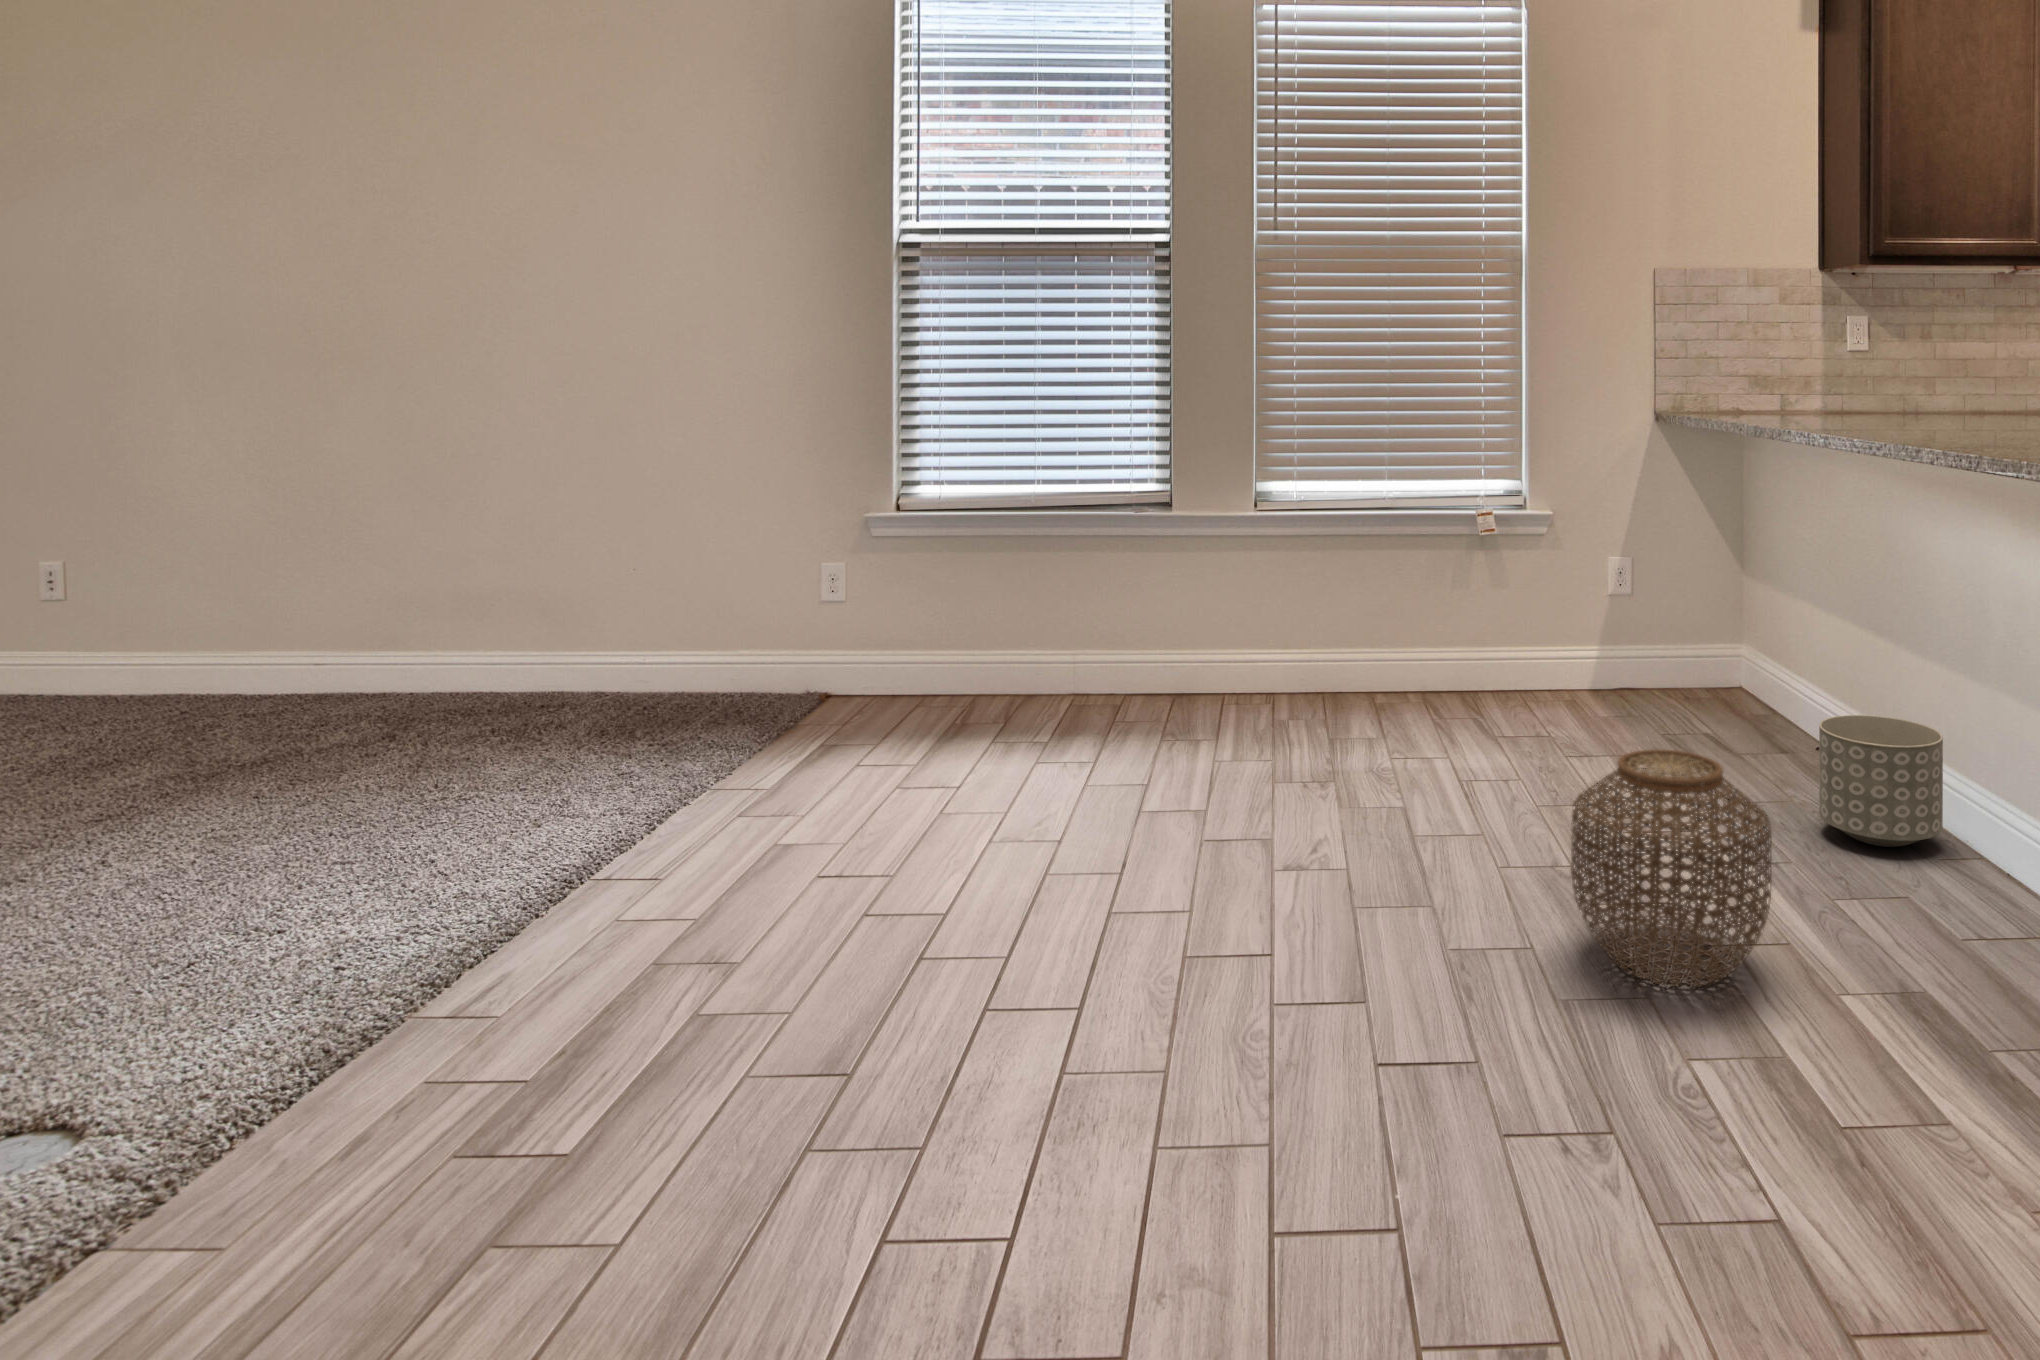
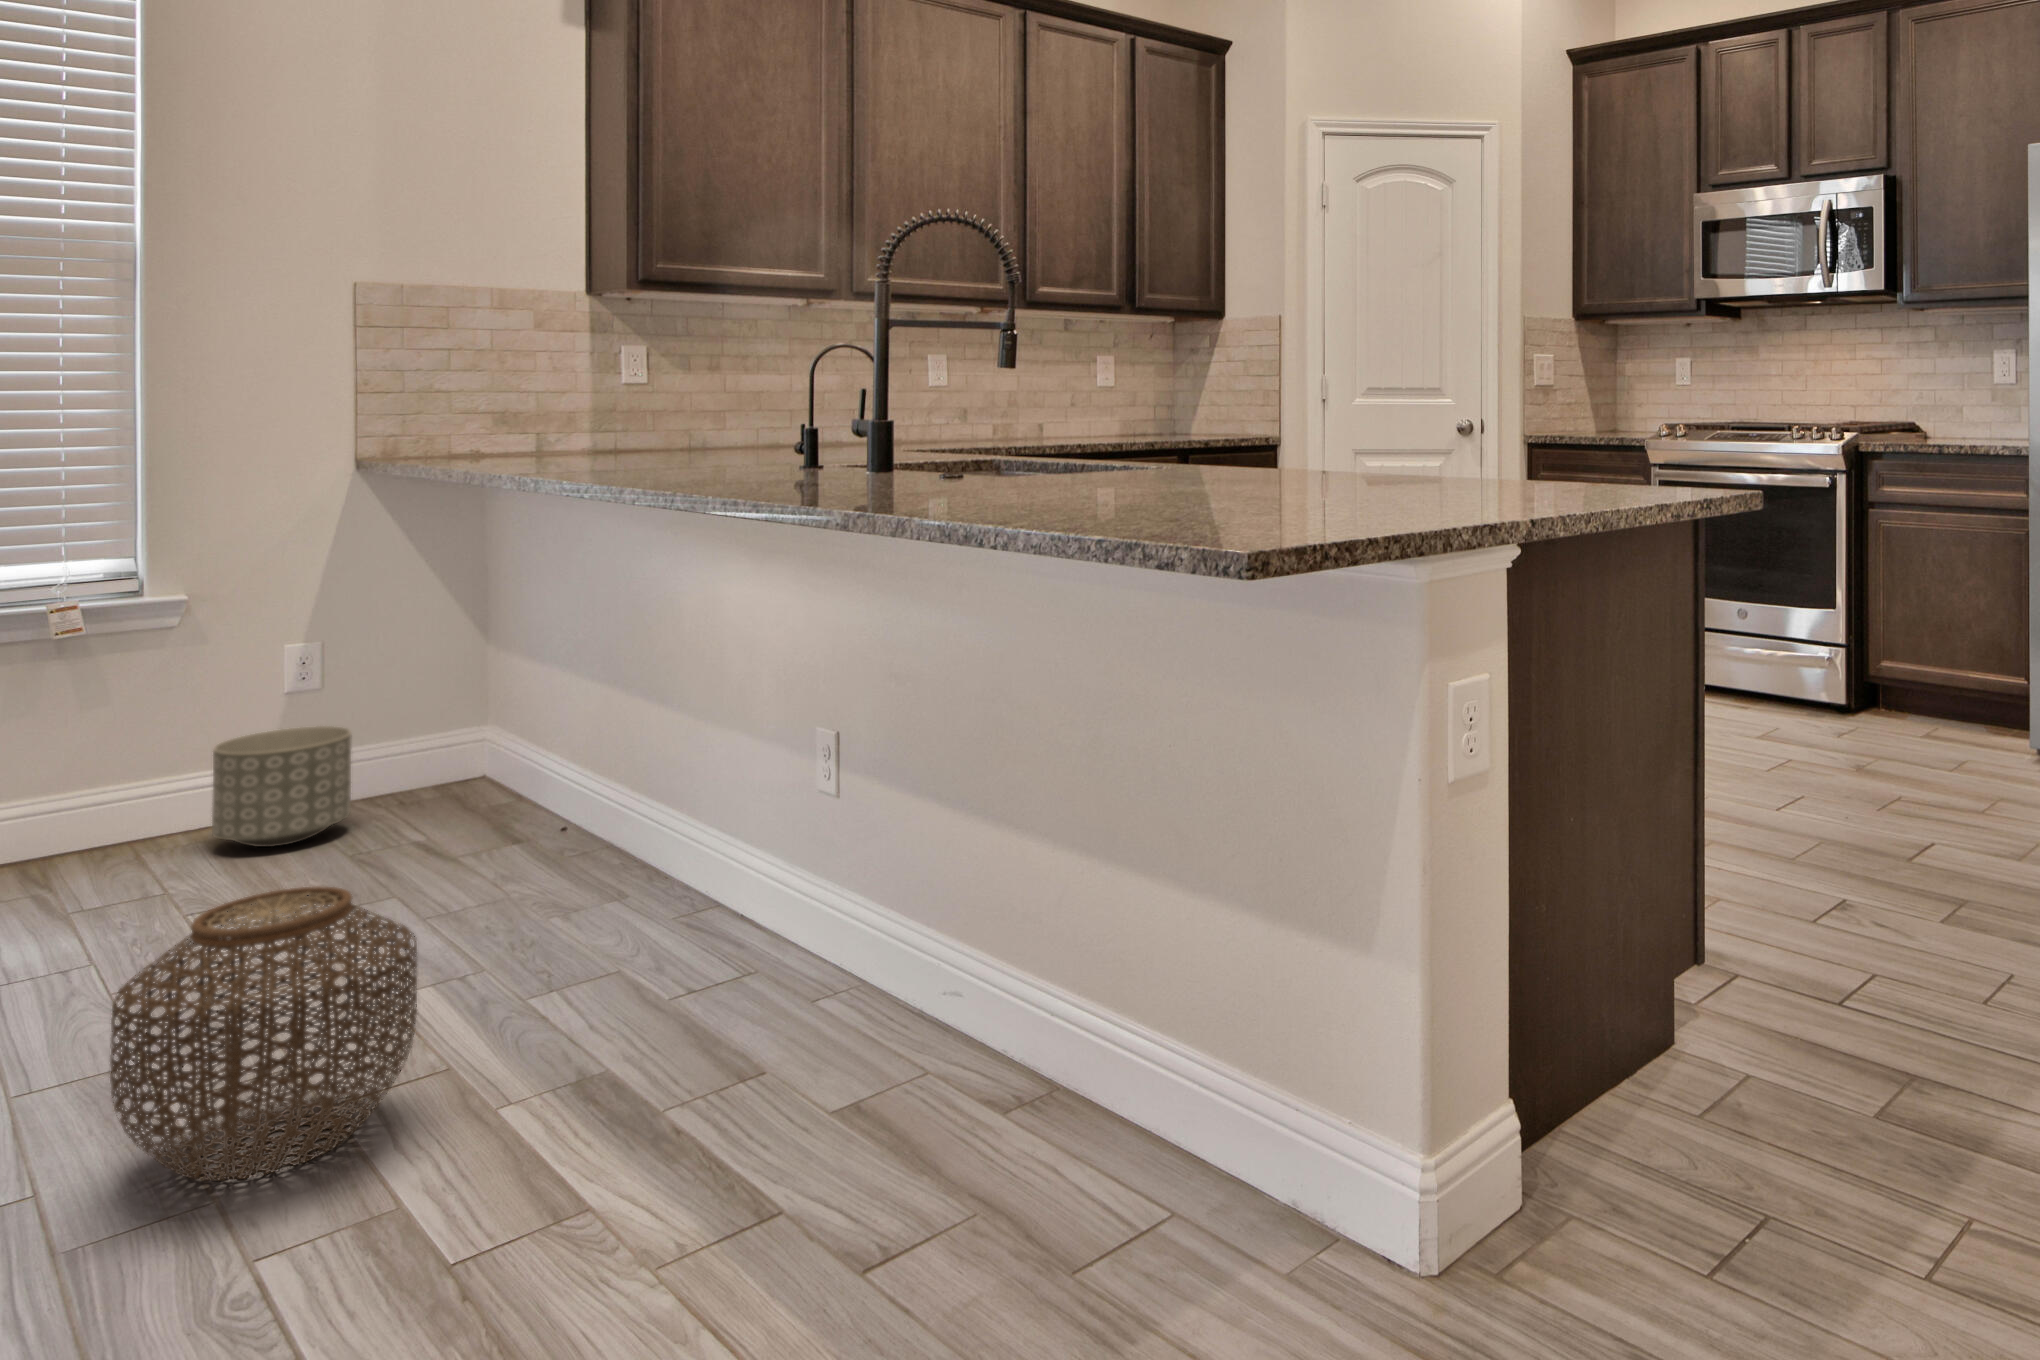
planter: present [1819,715,1943,847] -> present [212,726,352,847]

